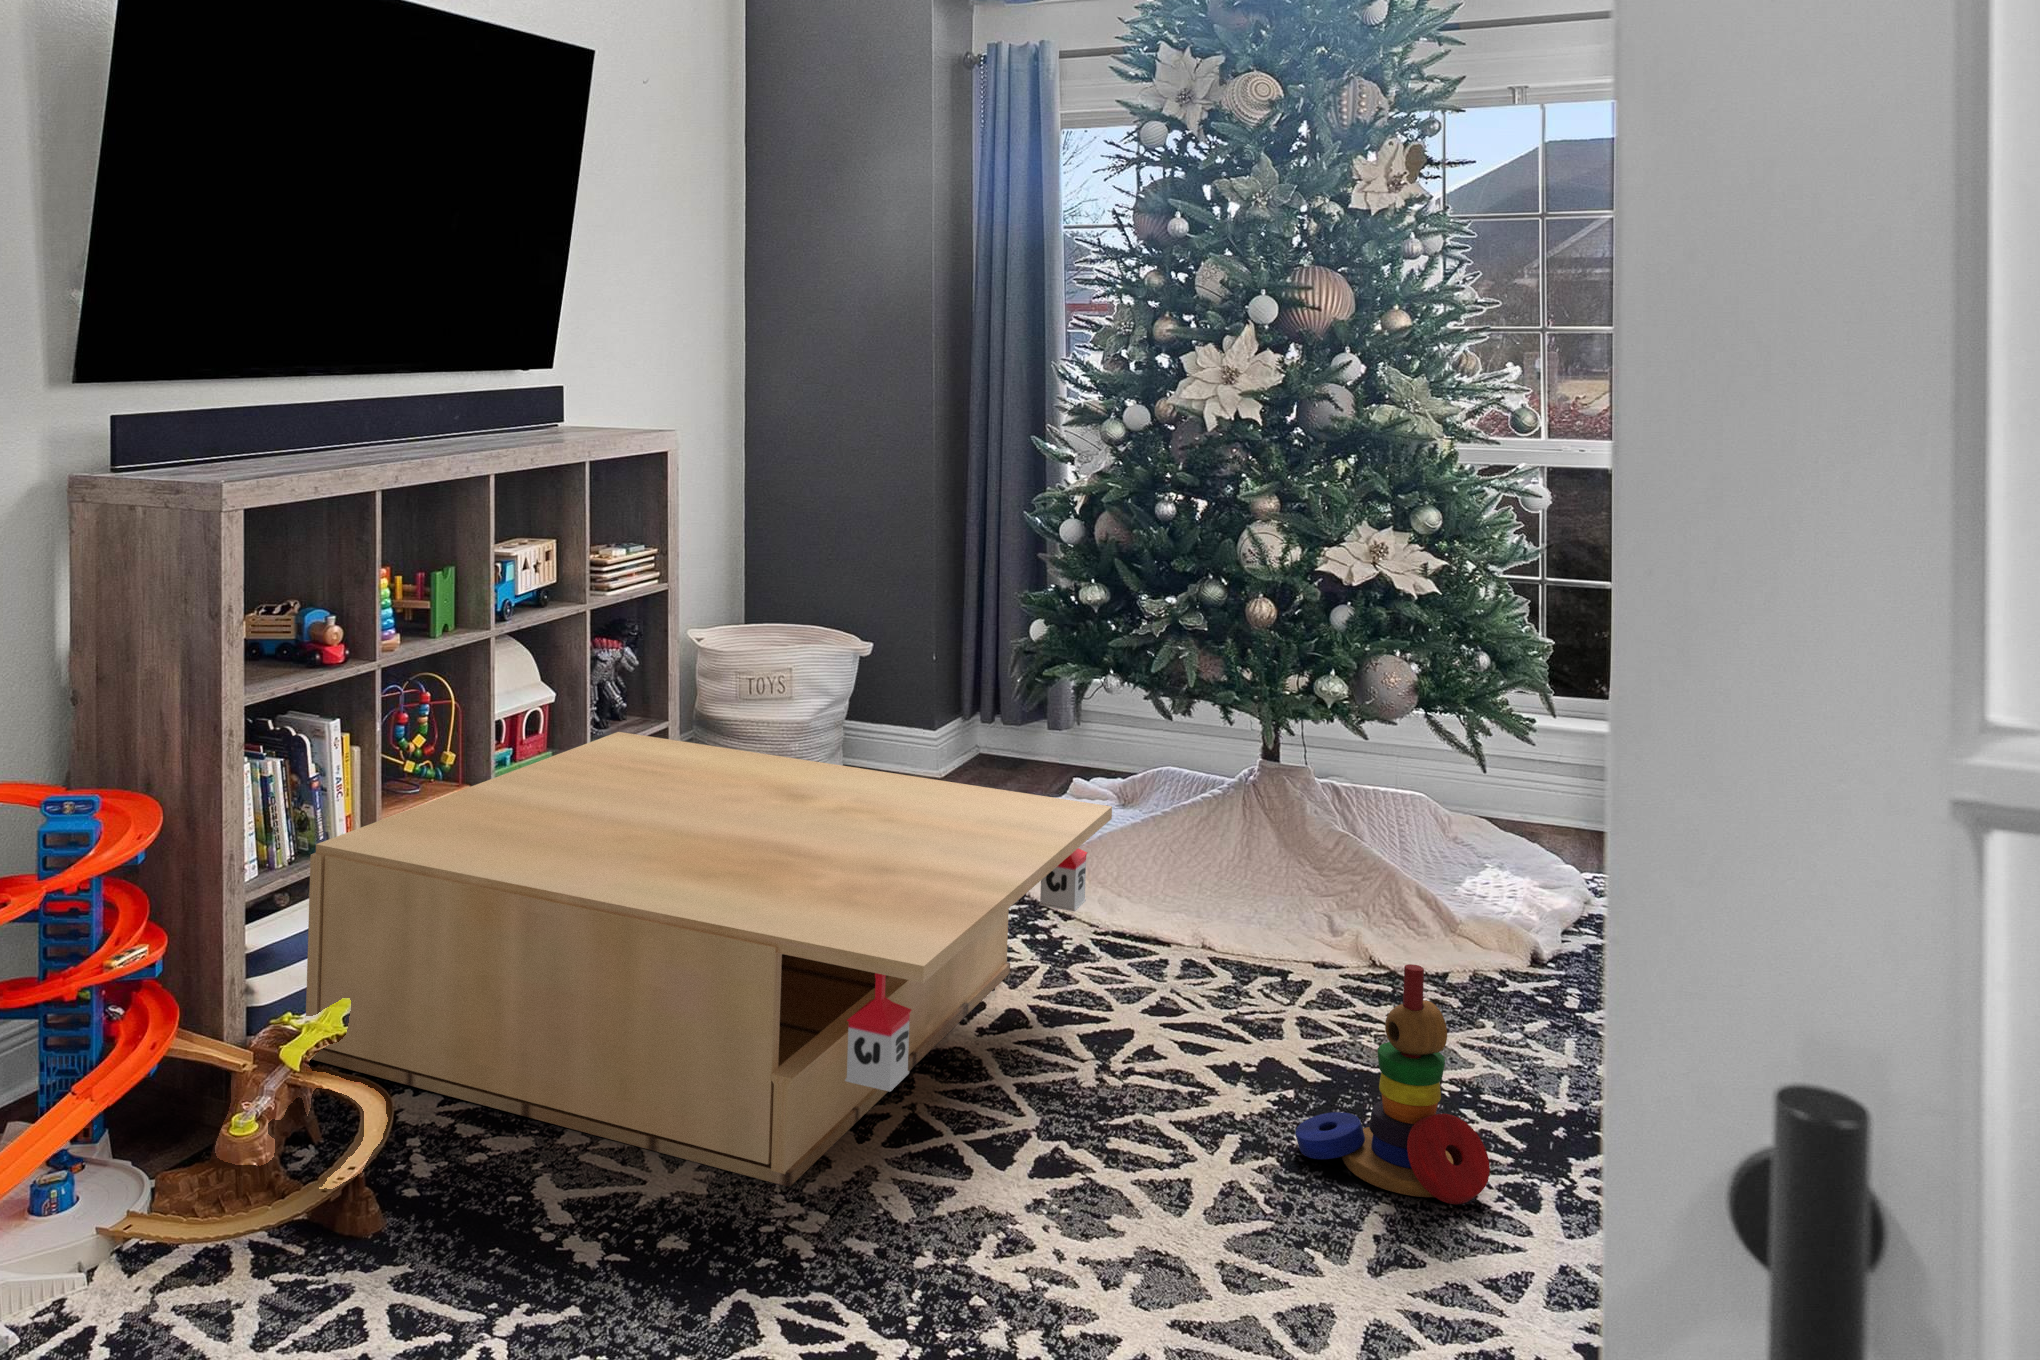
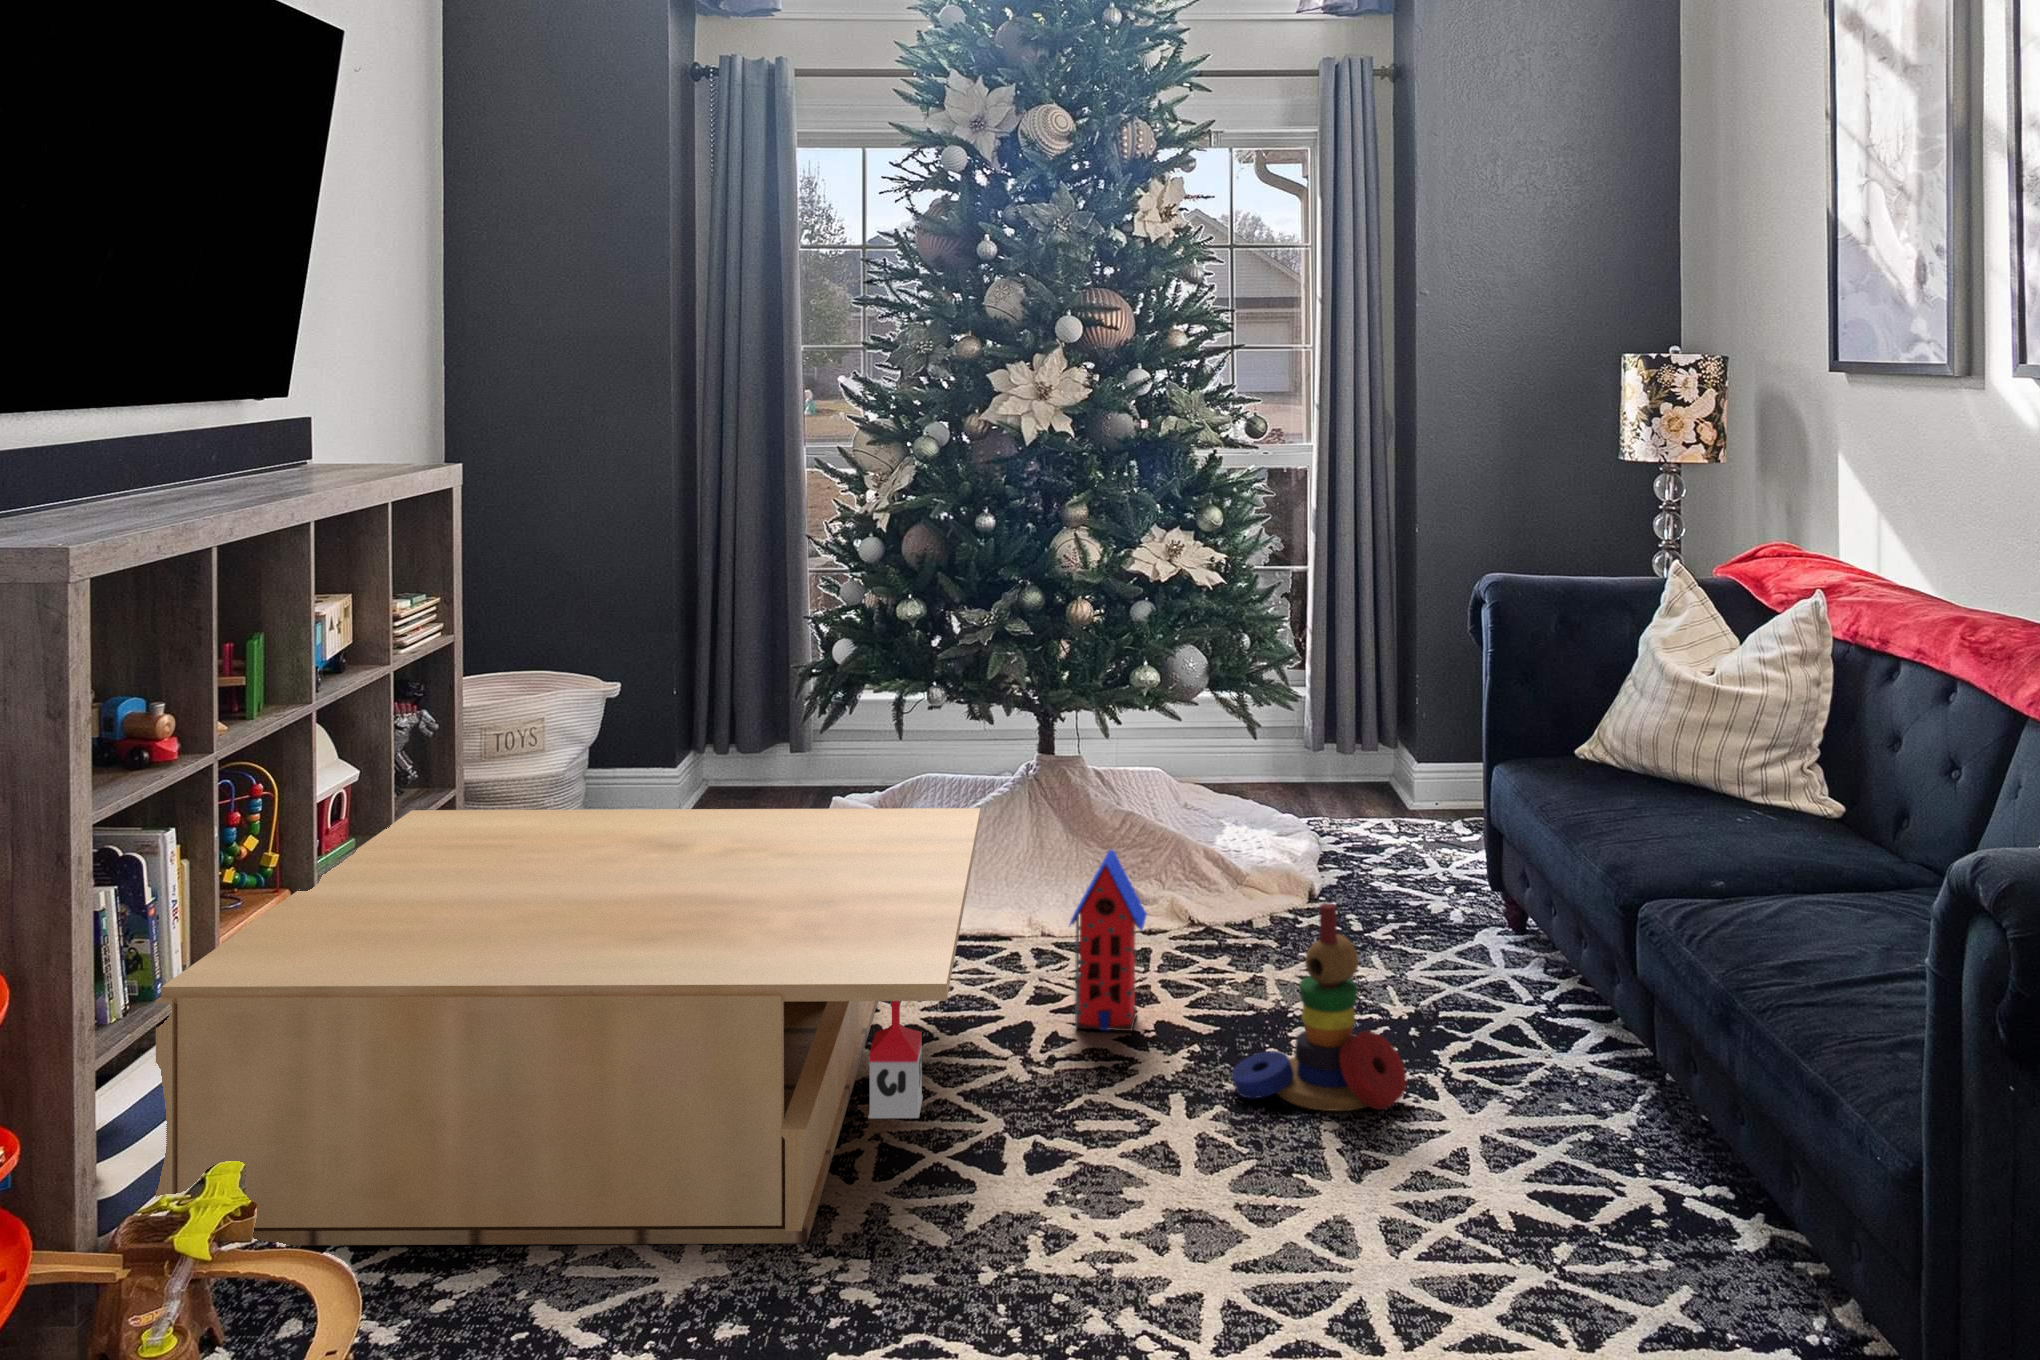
toy house: none [1171,869,1265,1062] -> present [1070,850,1147,1031]

